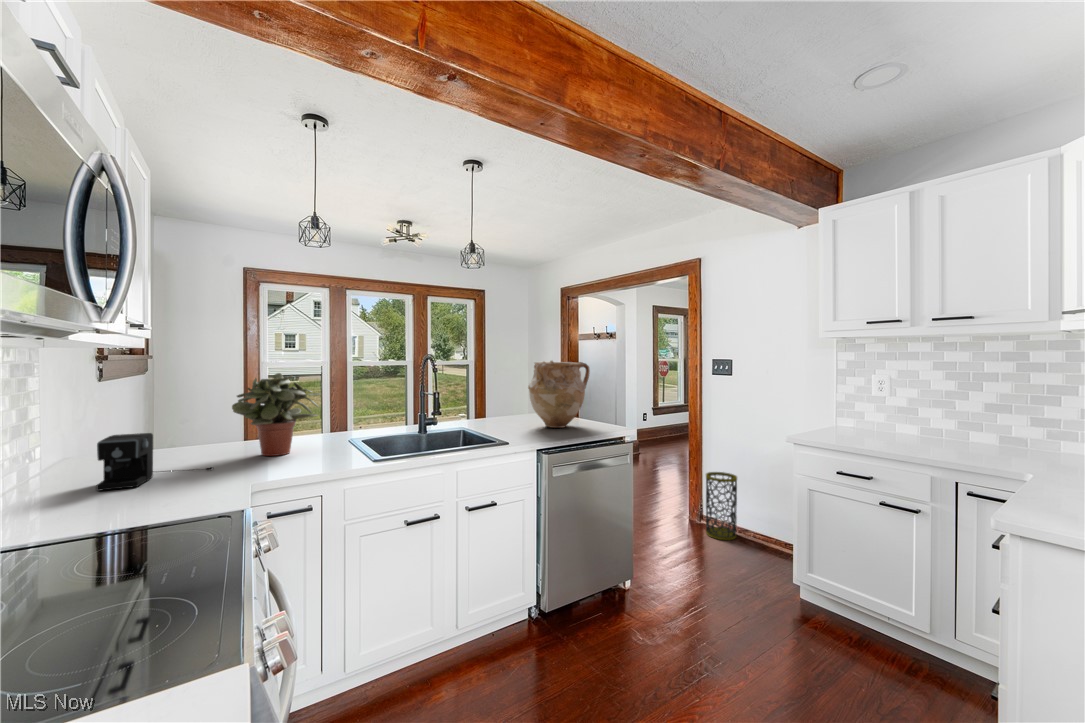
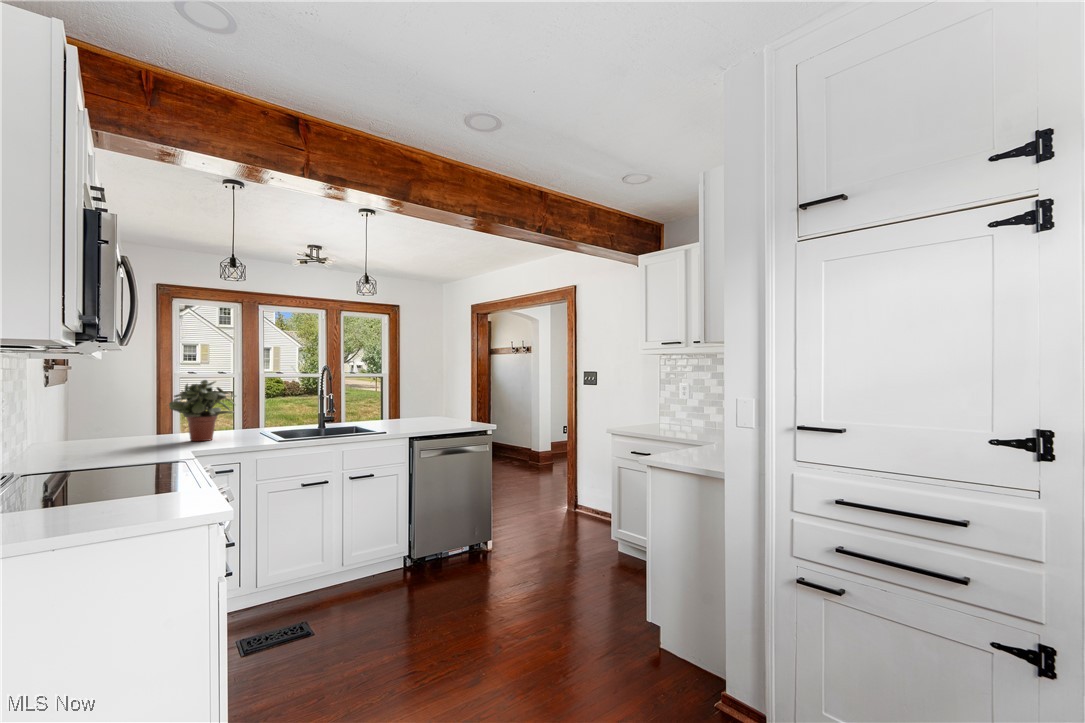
vase: present [528,361,590,428] -> none [411,371,462,425]
coffee maker: present [97,433,213,491] -> none [83,420,158,456]
trash can: present [706,472,737,540] -> none [575,466,599,522]

